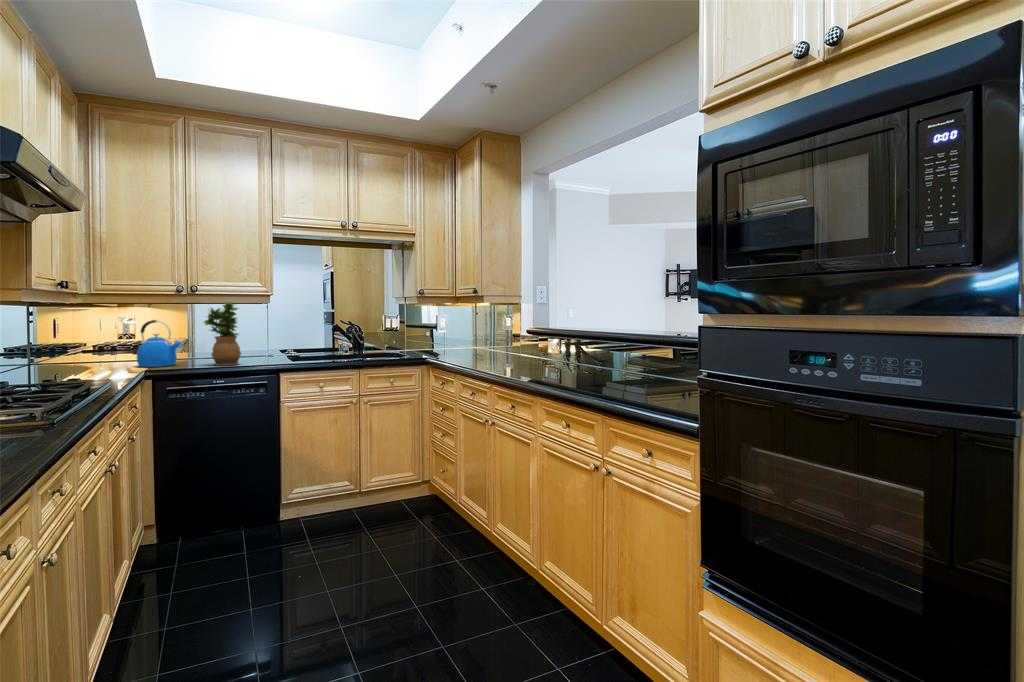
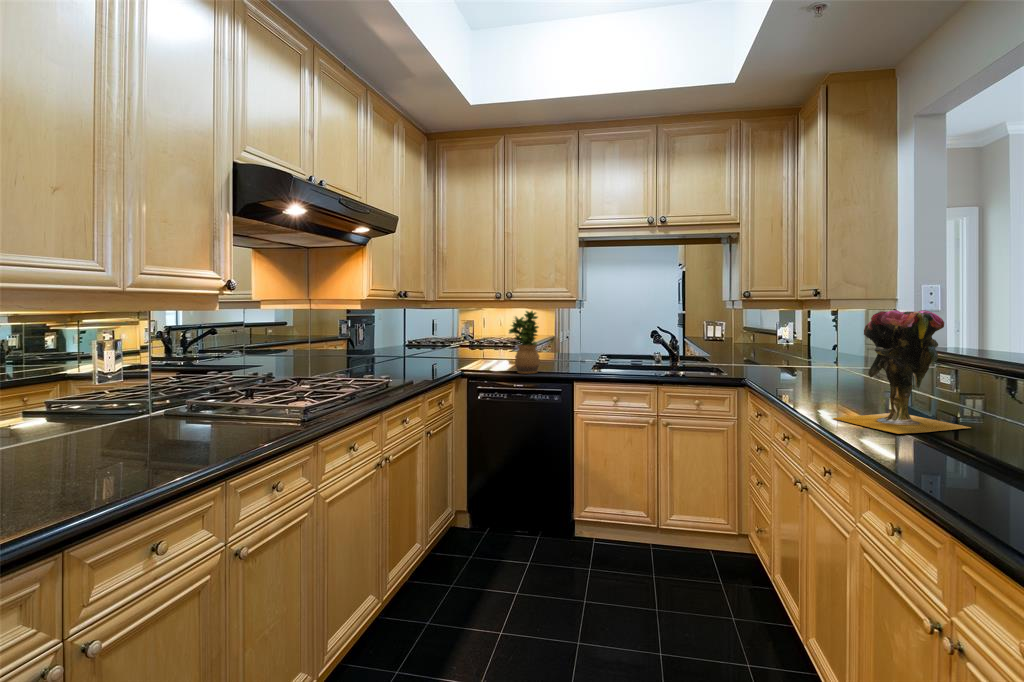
vase: none [503,300,573,376] -> present [833,310,970,434]
kettle: present [137,320,182,367] -> none [460,328,493,370]

